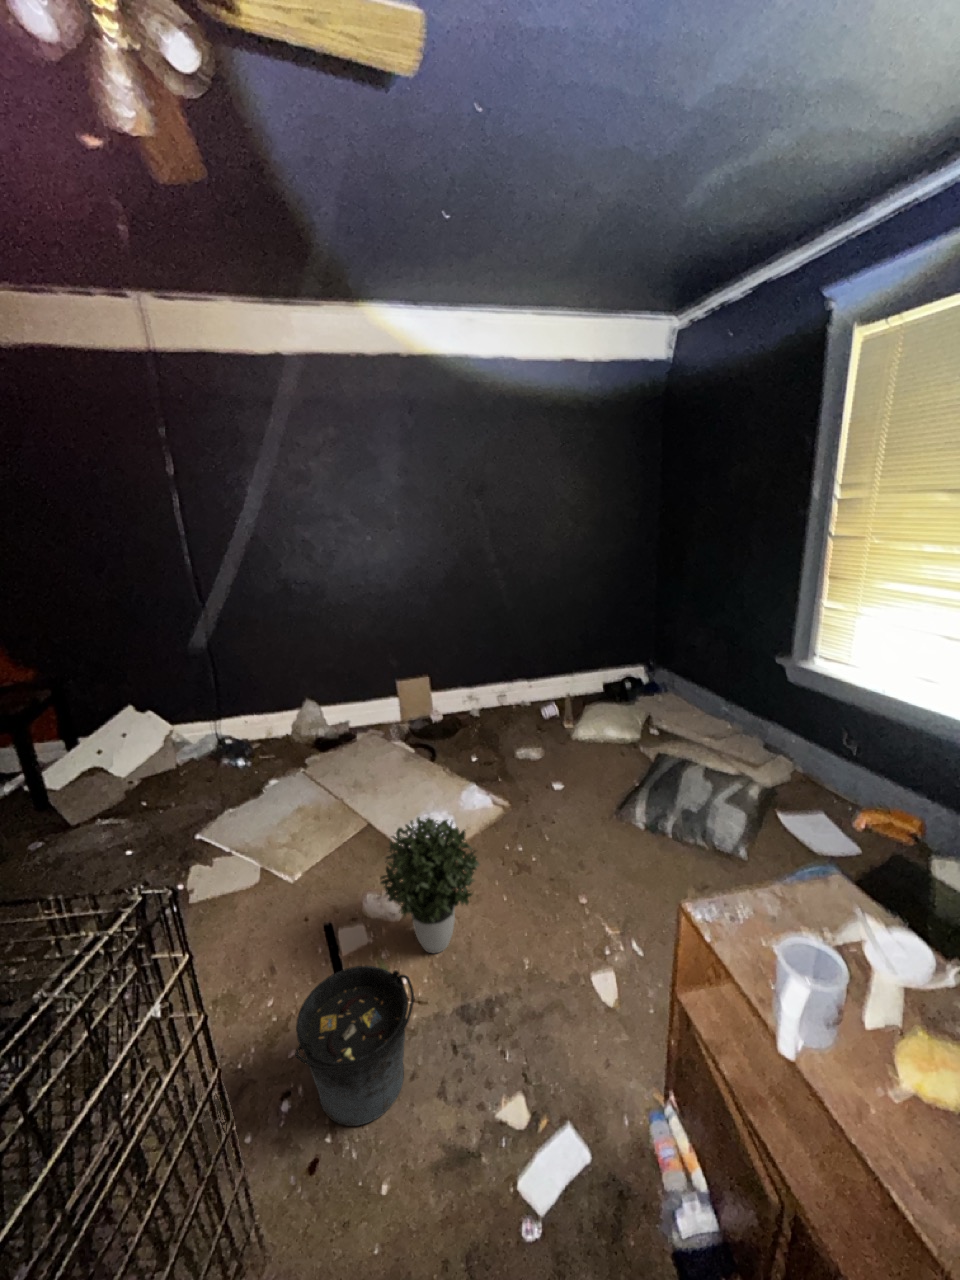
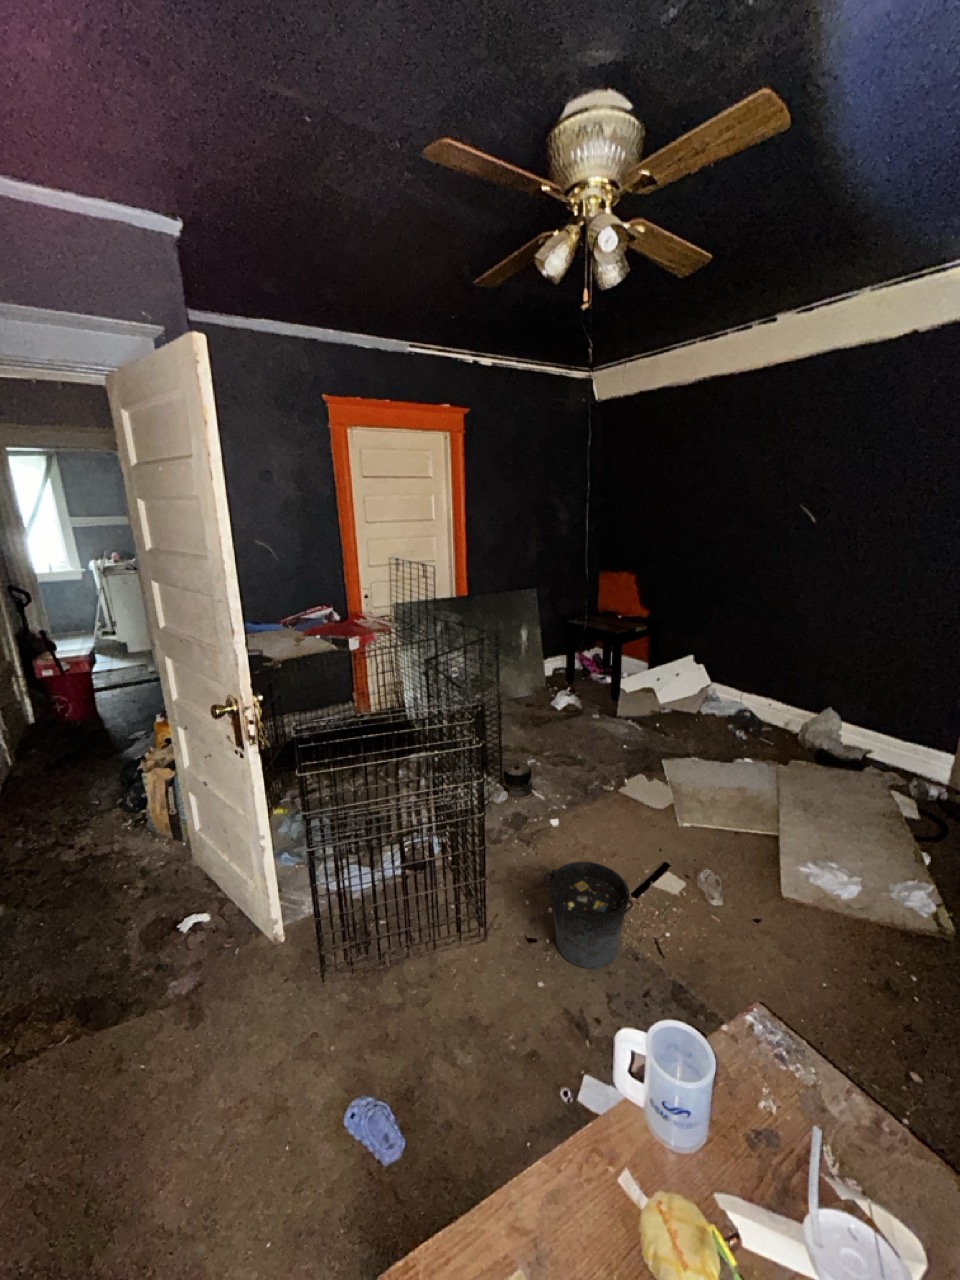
potted plant: present [381,817,479,953] -> none [675,818,781,950]

